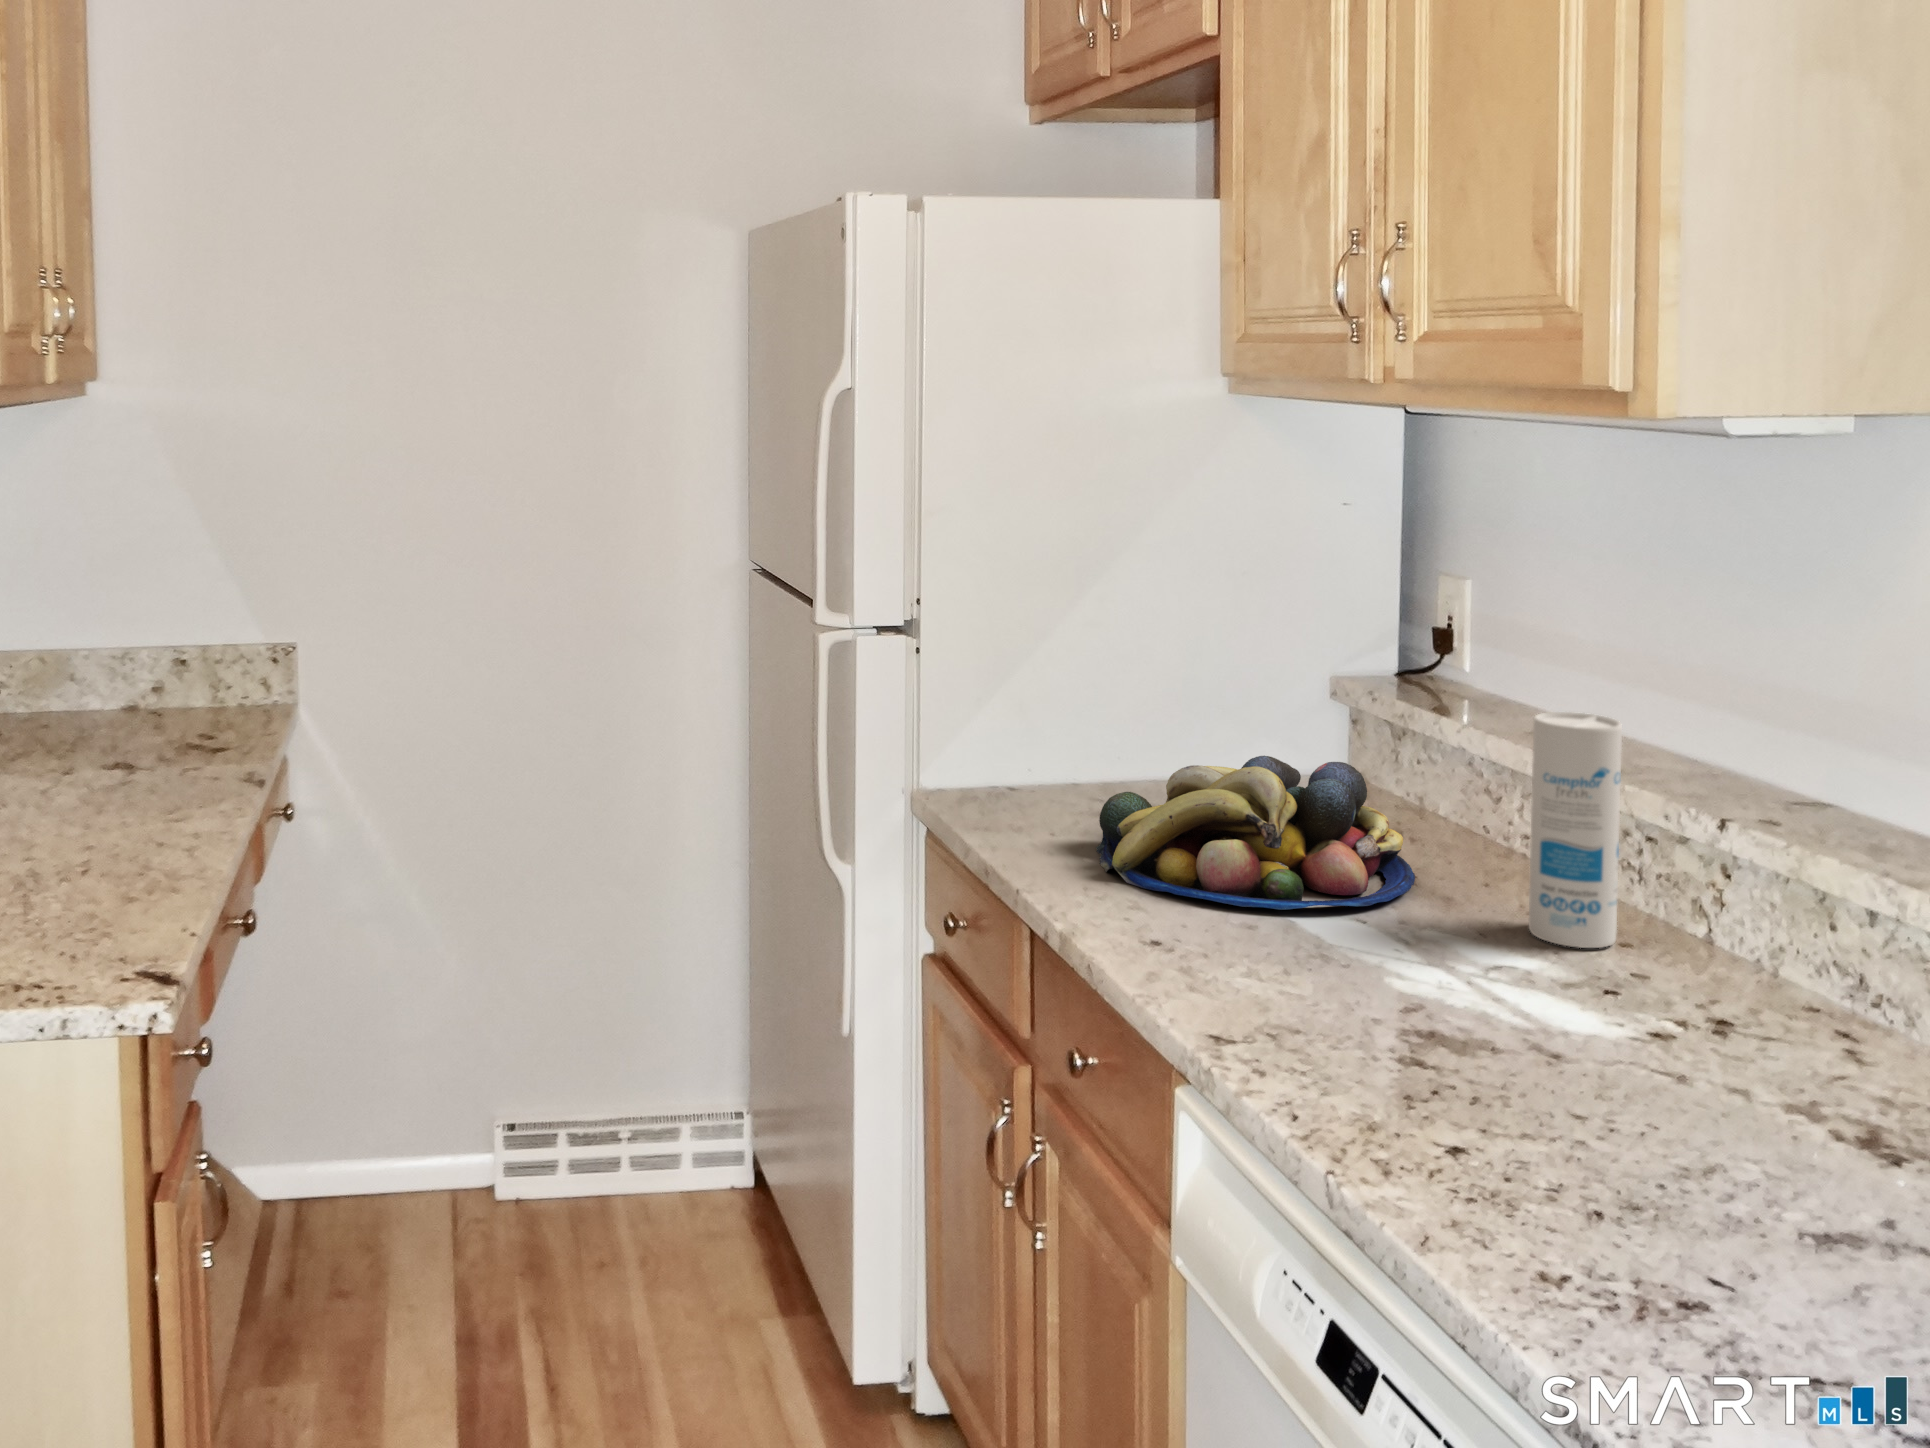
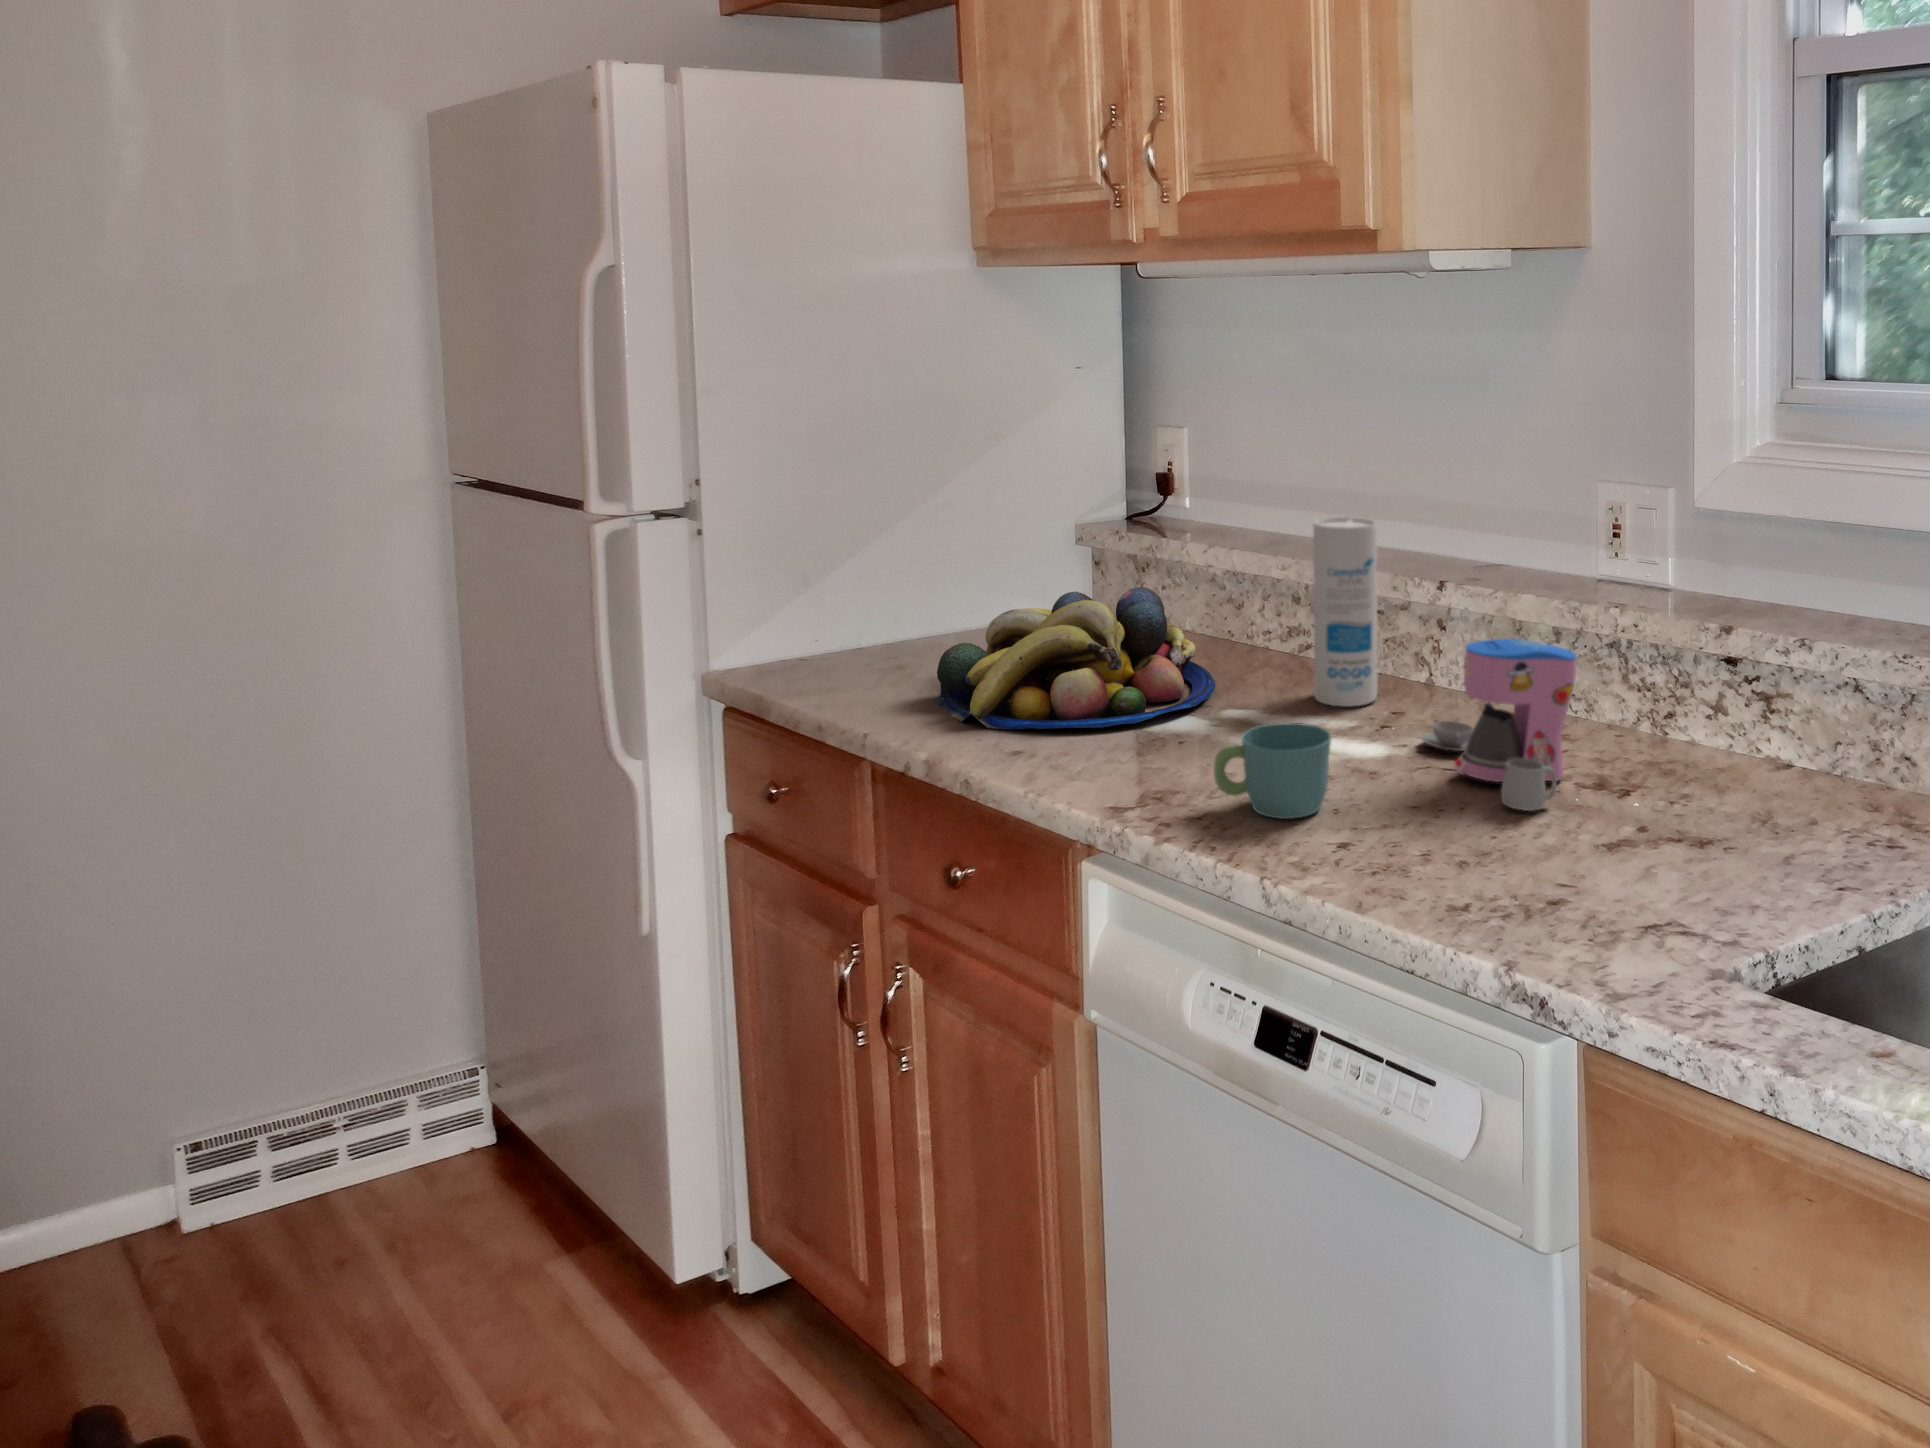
coffee maker: none [1619,891,1816,1113] -> present [1421,639,1577,811]
mug: none [1301,934,1440,1045] -> present [1214,723,1331,819]

